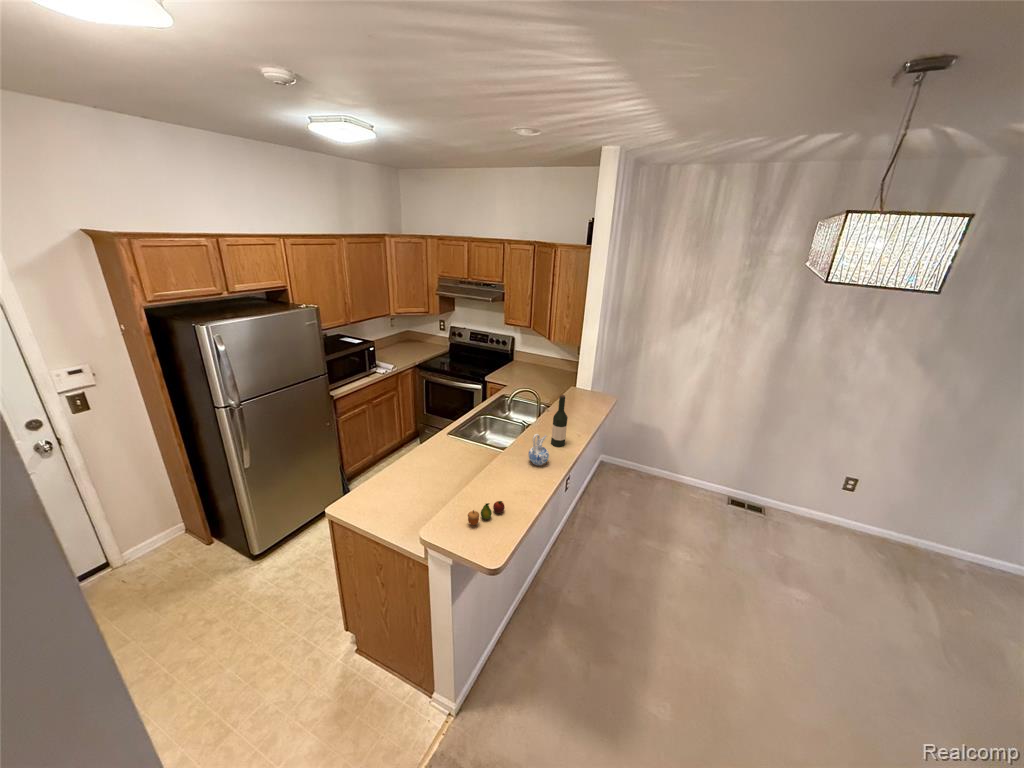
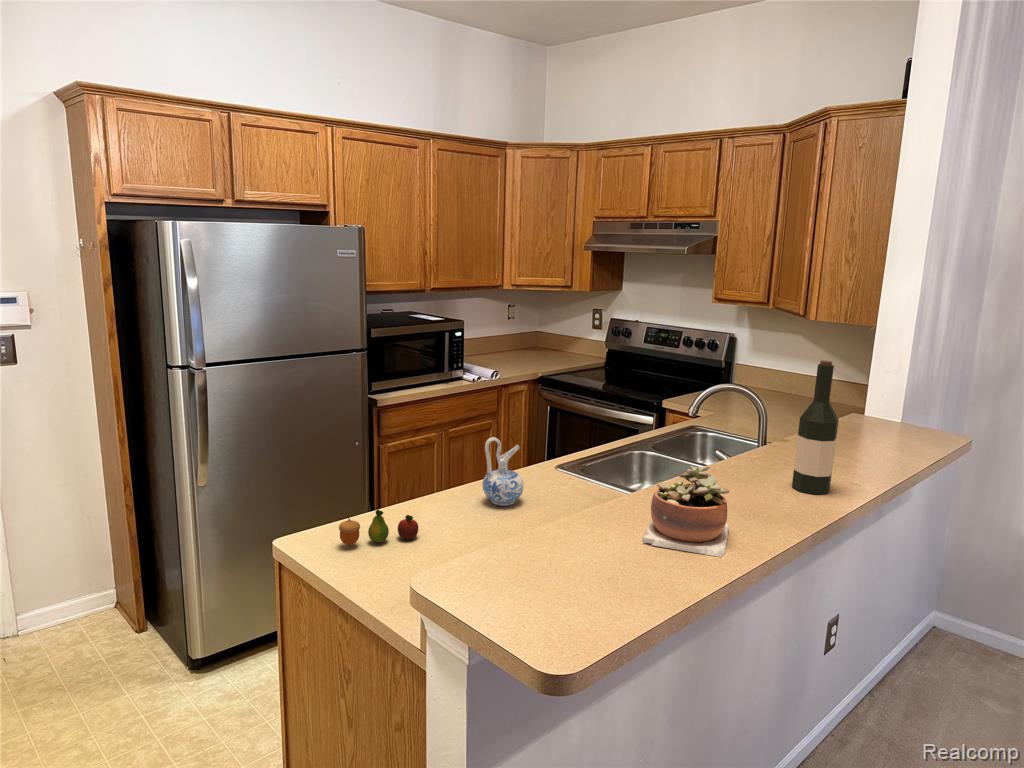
ceramic pitcher: present [528,434,549,465] -> present [483,437,524,506]
succulent plant: none [501,453,532,491] -> present [642,466,729,557]
fruit: present [468,501,505,525] -> present [339,510,418,545]

